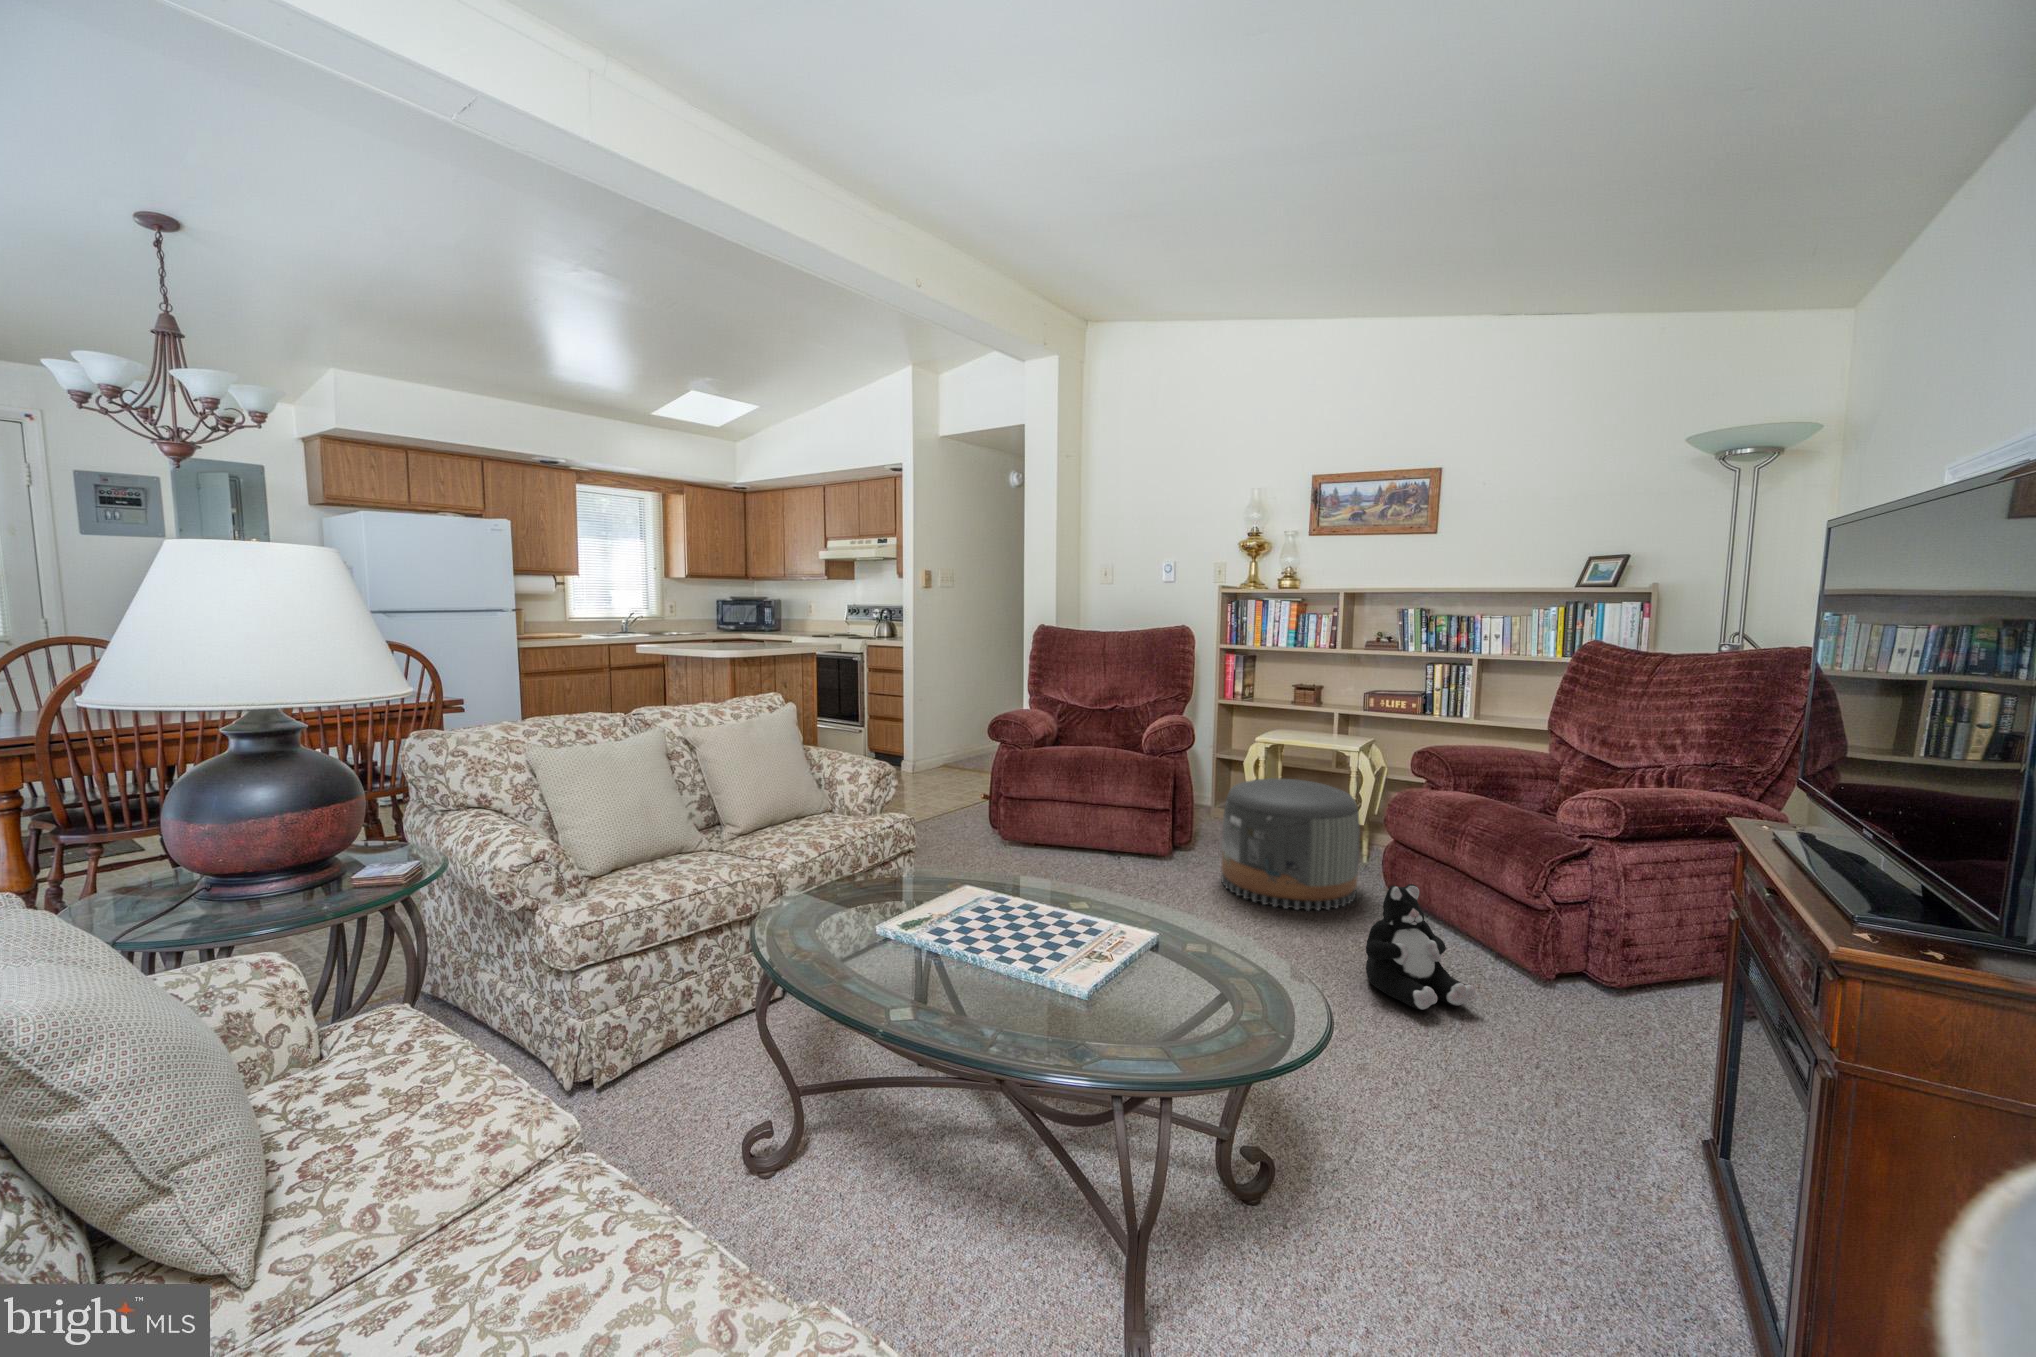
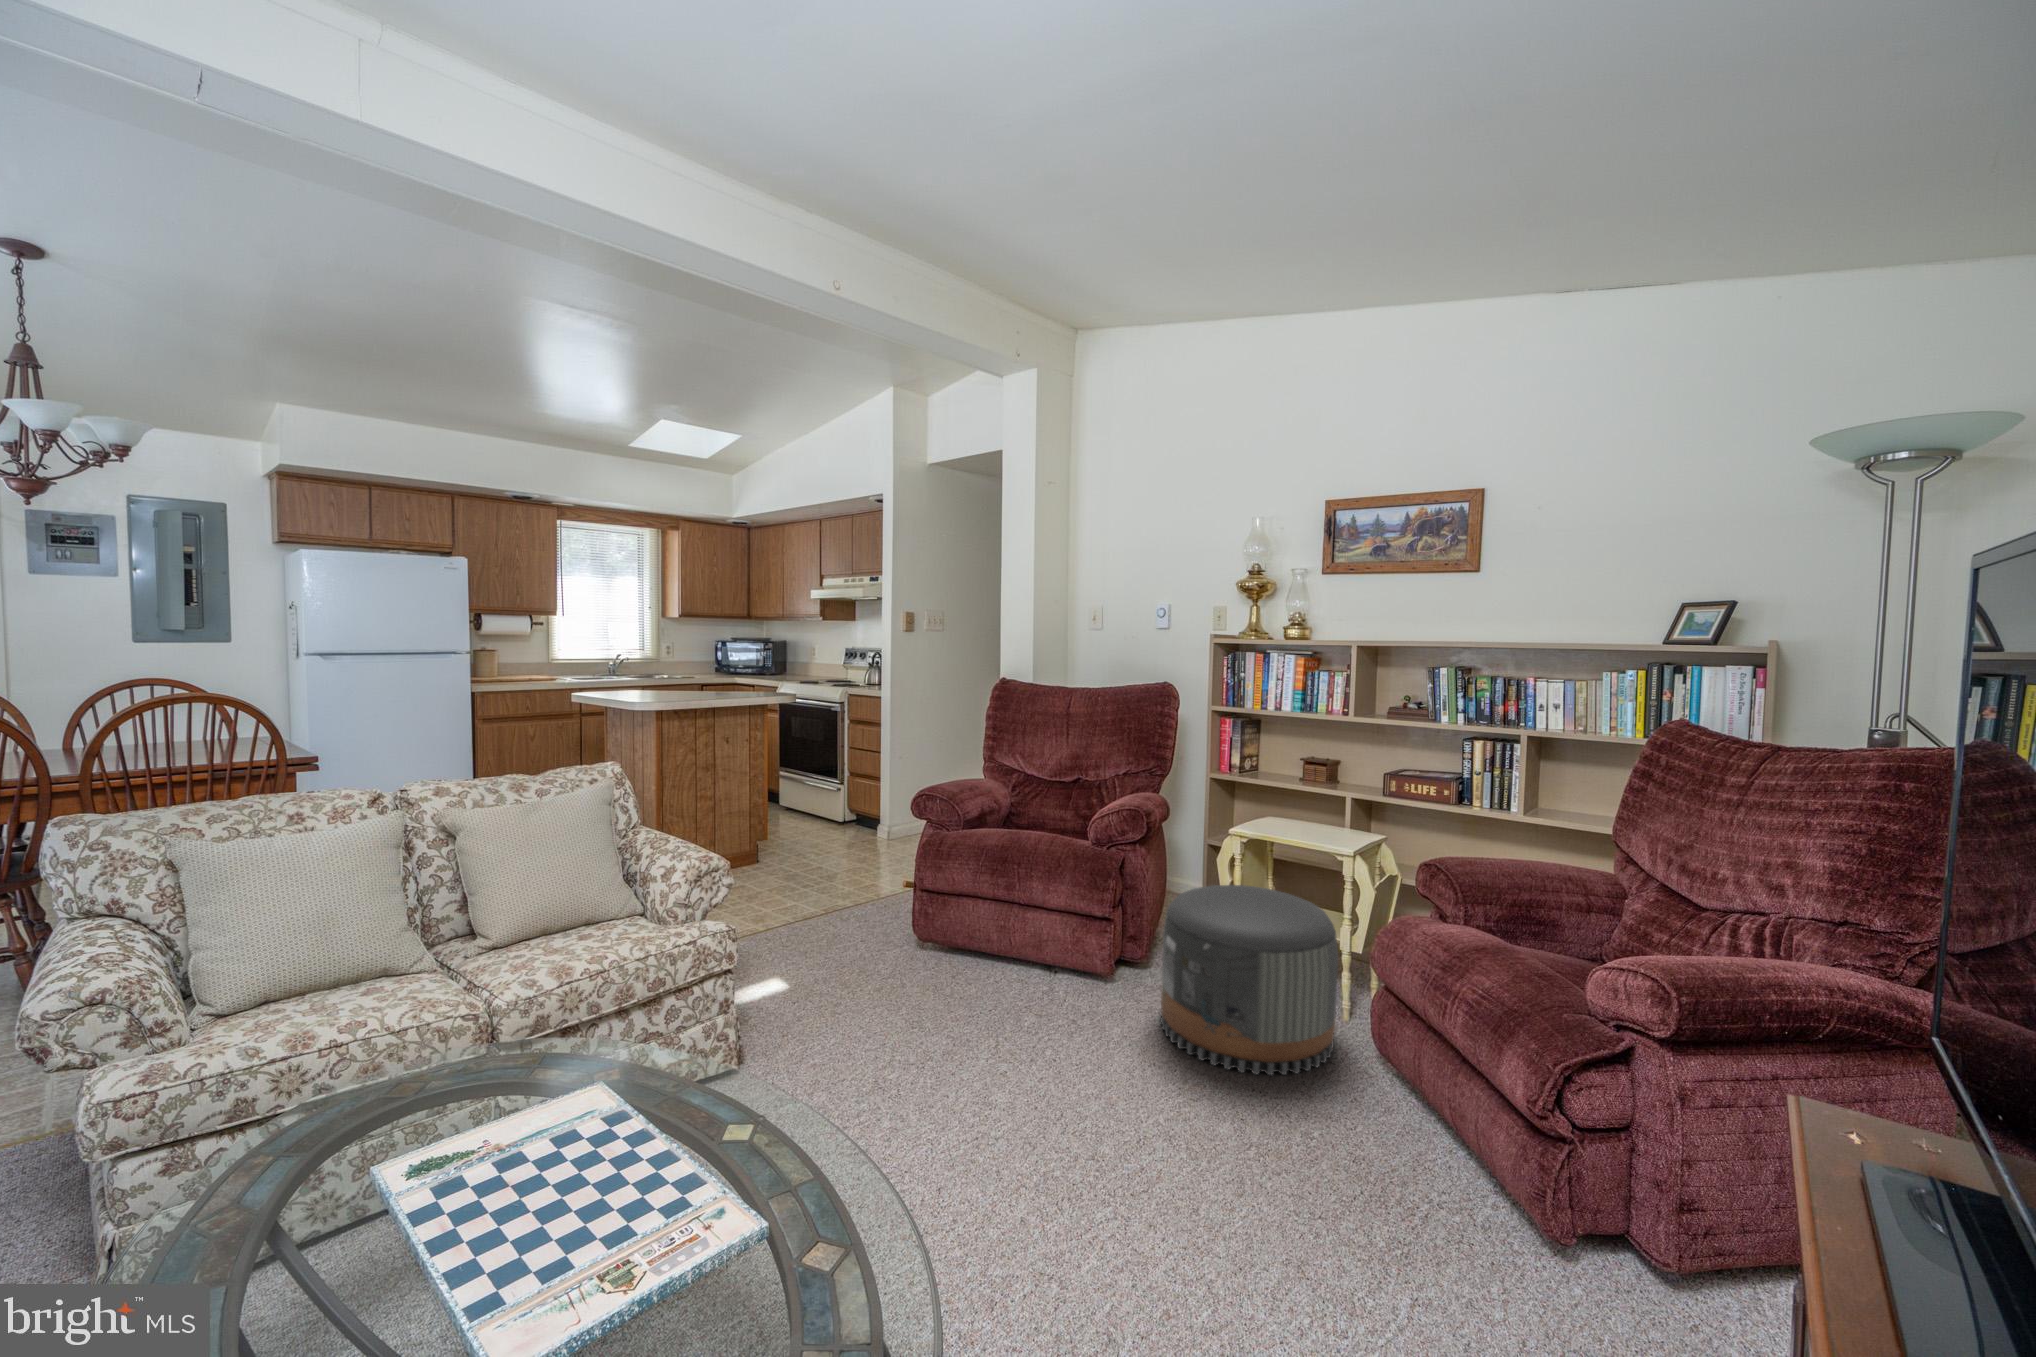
plush toy: present [1366,884,1475,1010] -> none [1281,1081,1435,1287]

